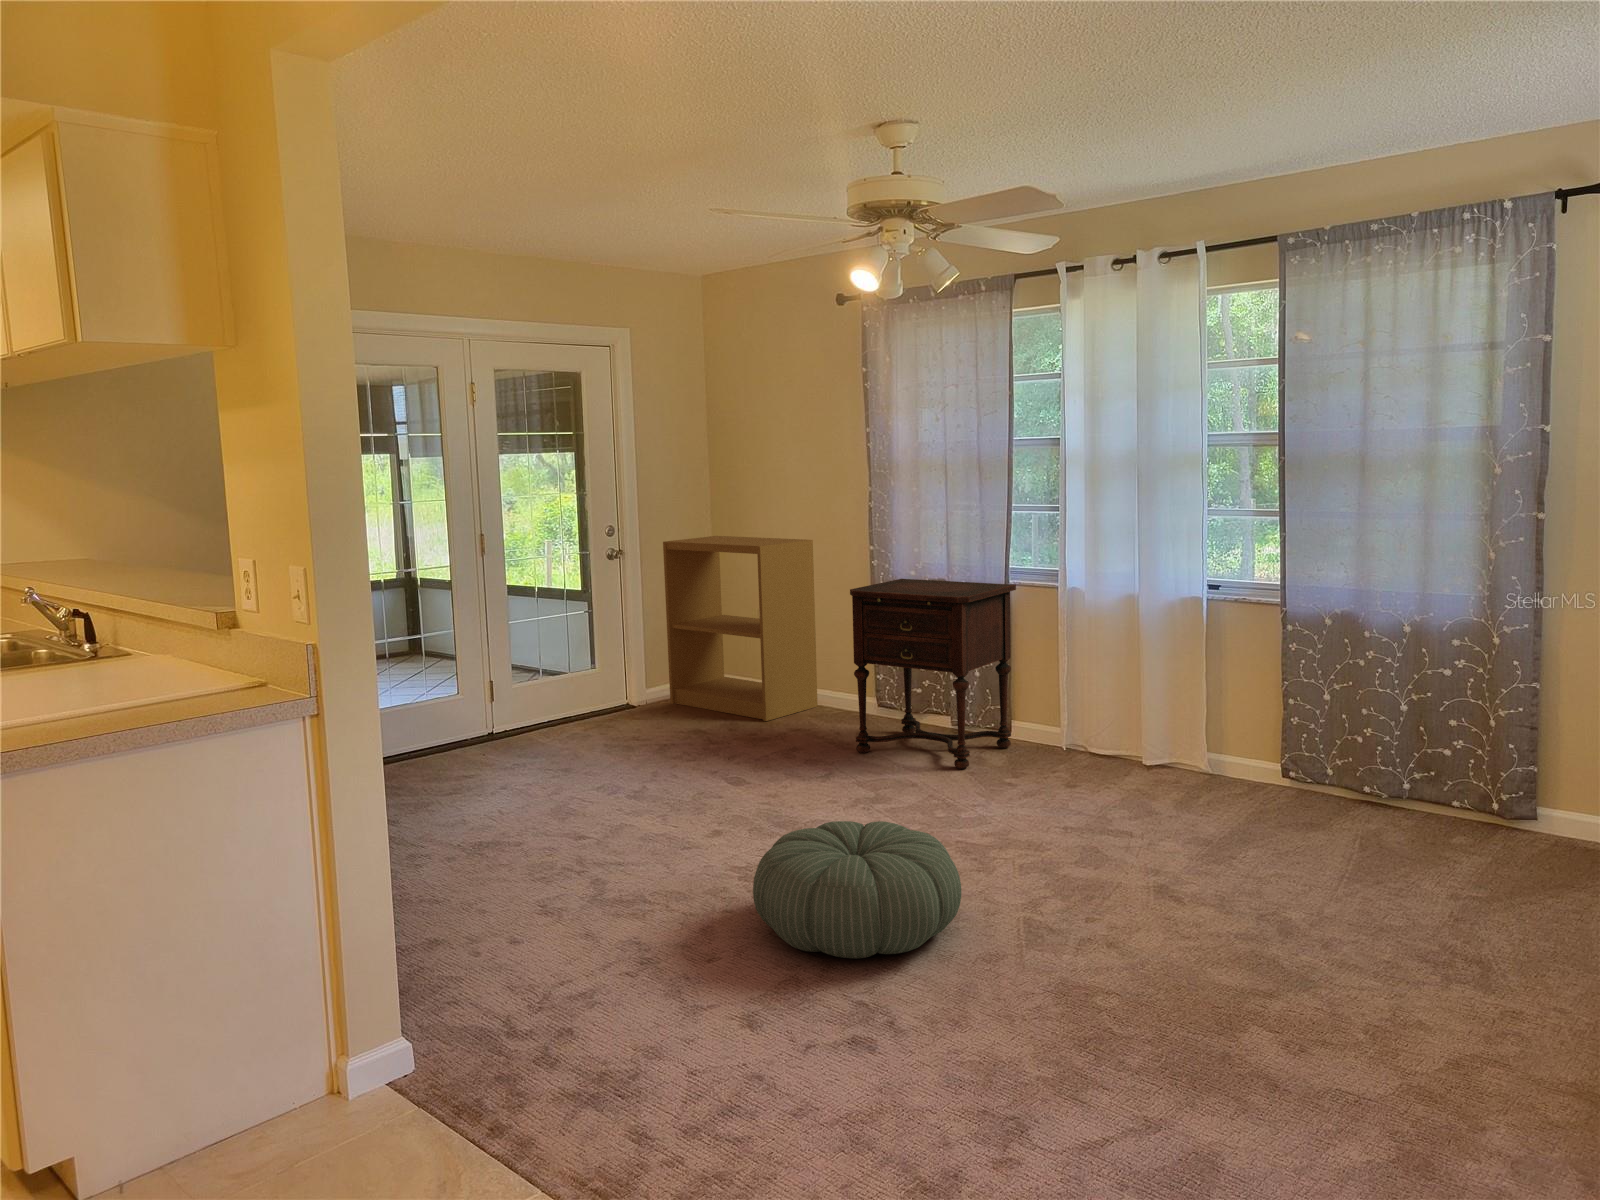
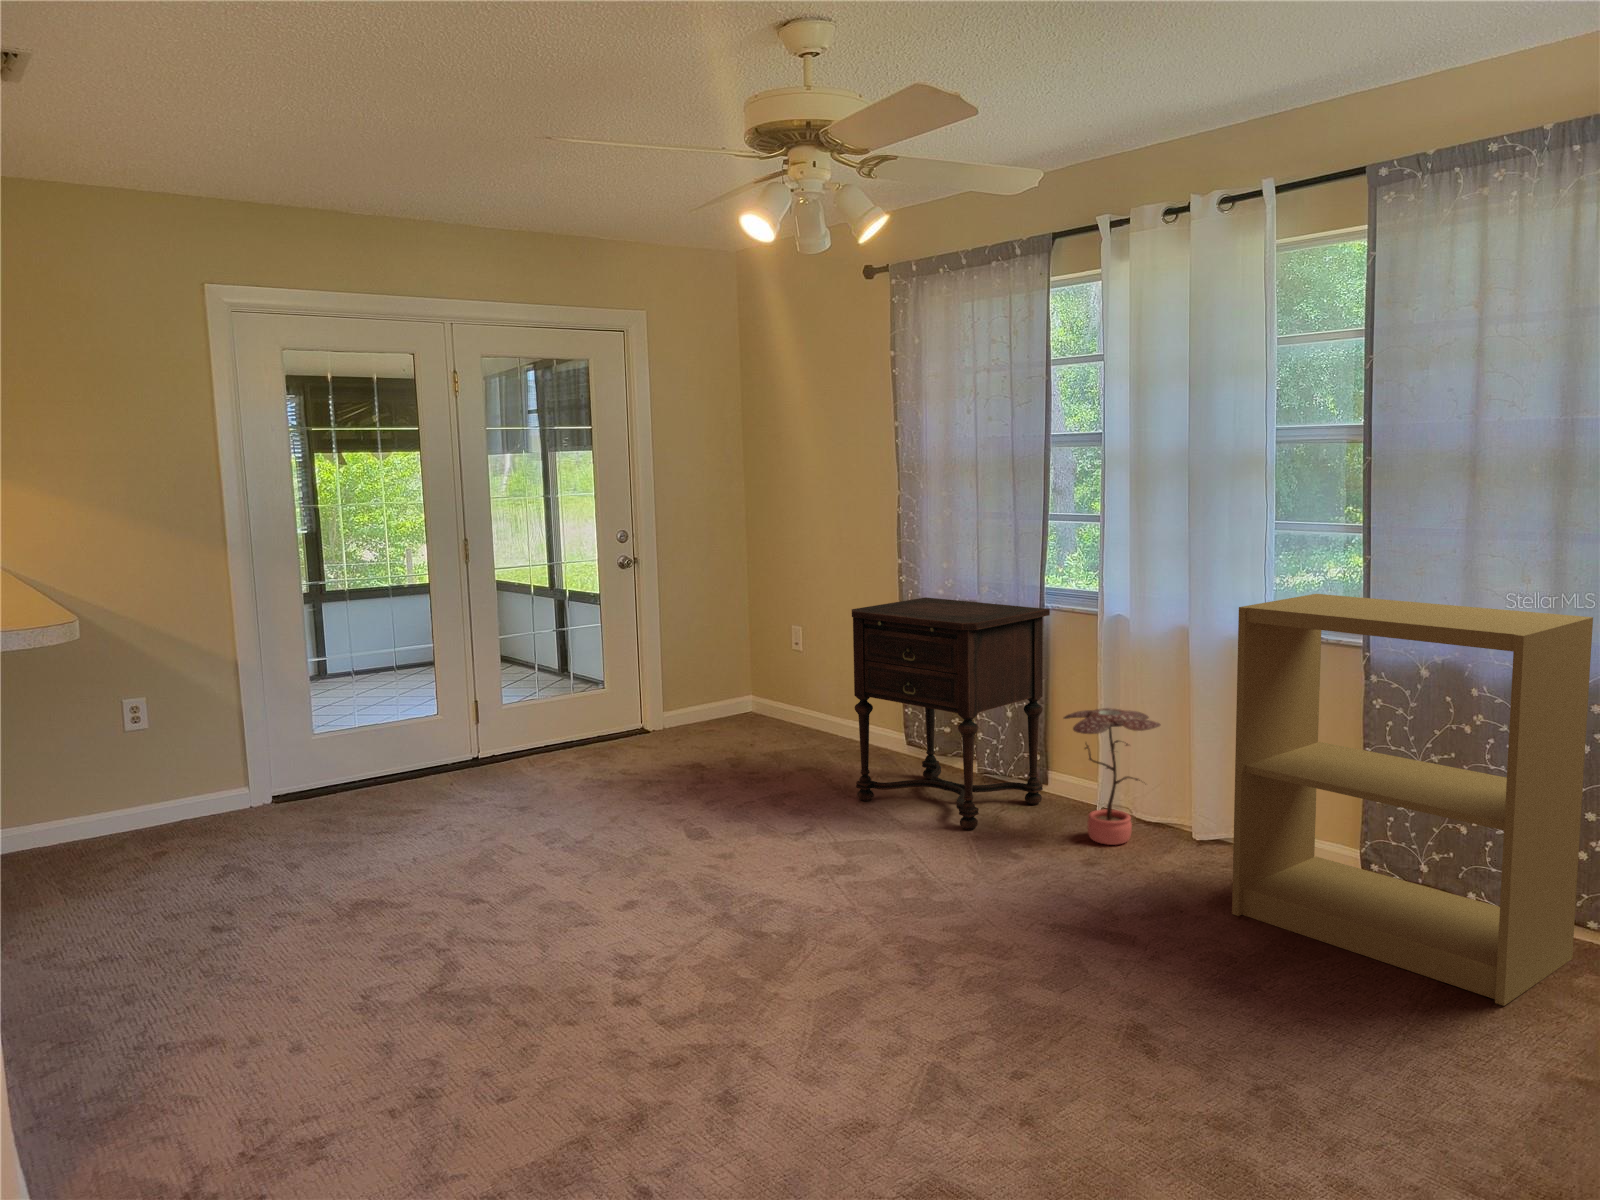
bookshelf: present [663,536,818,721] -> present [1232,594,1593,1006]
potted plant: none [1038,663,1121,773] -> present [1064,708,1160,845]
pouf: present [753,821,961,958] -> none [586,906,846,1098]

